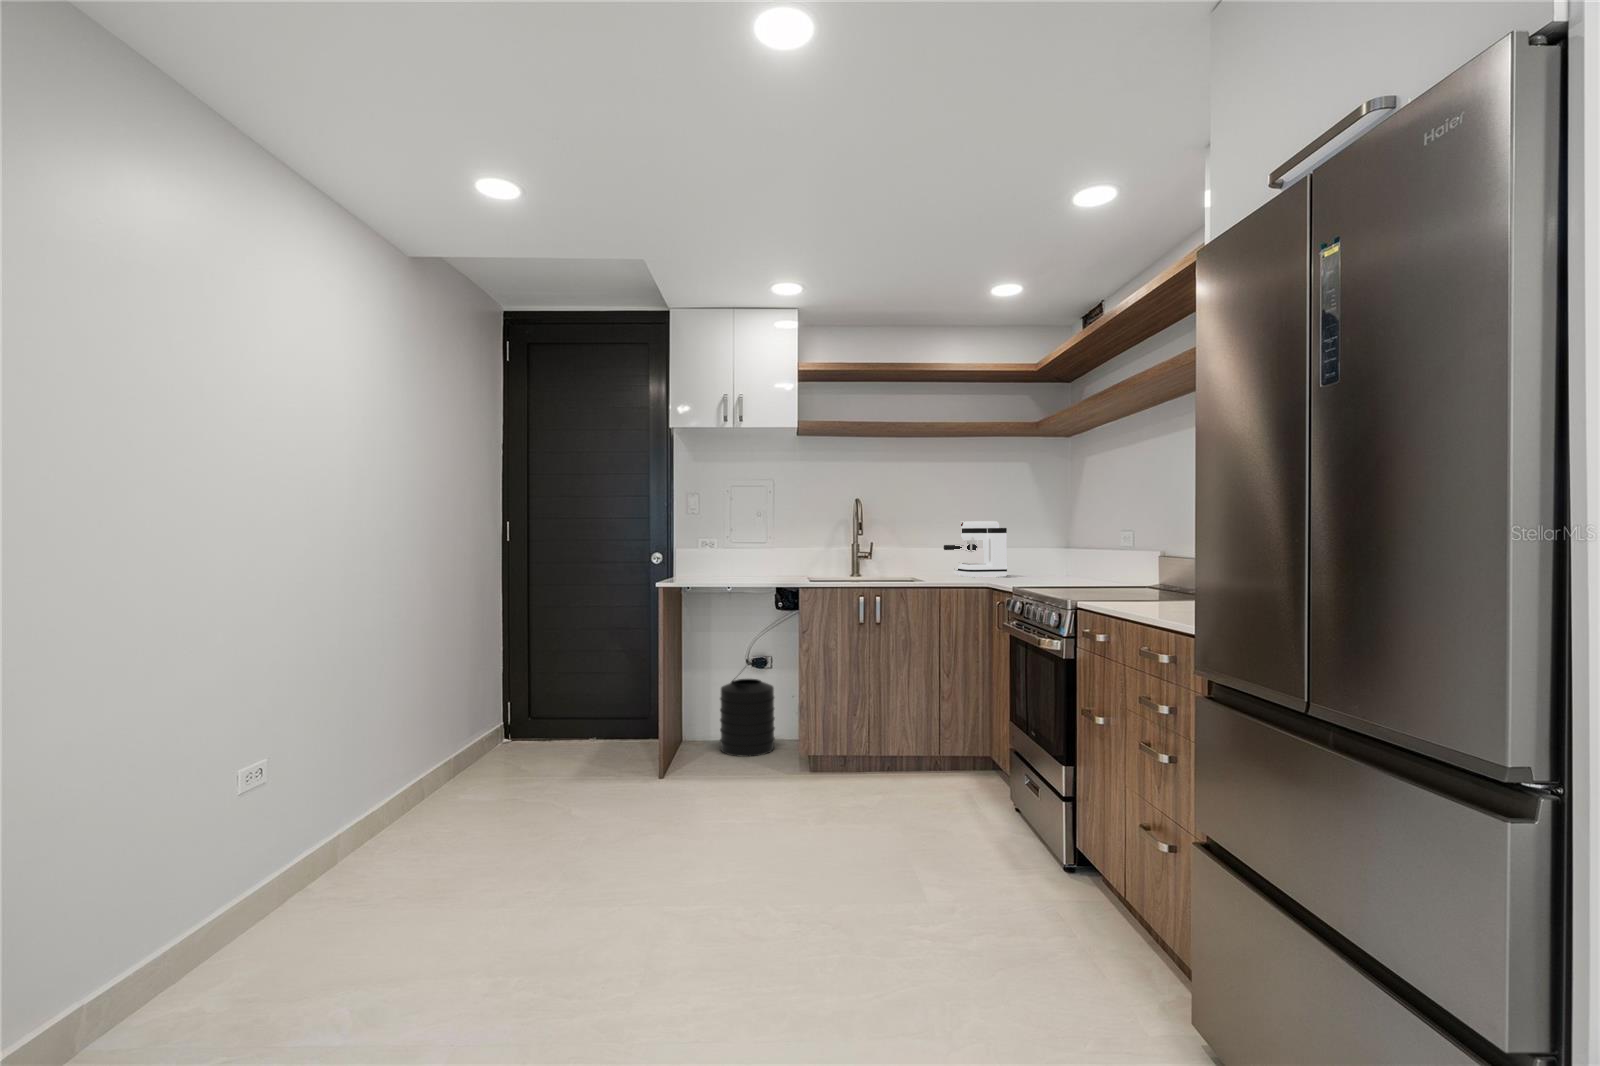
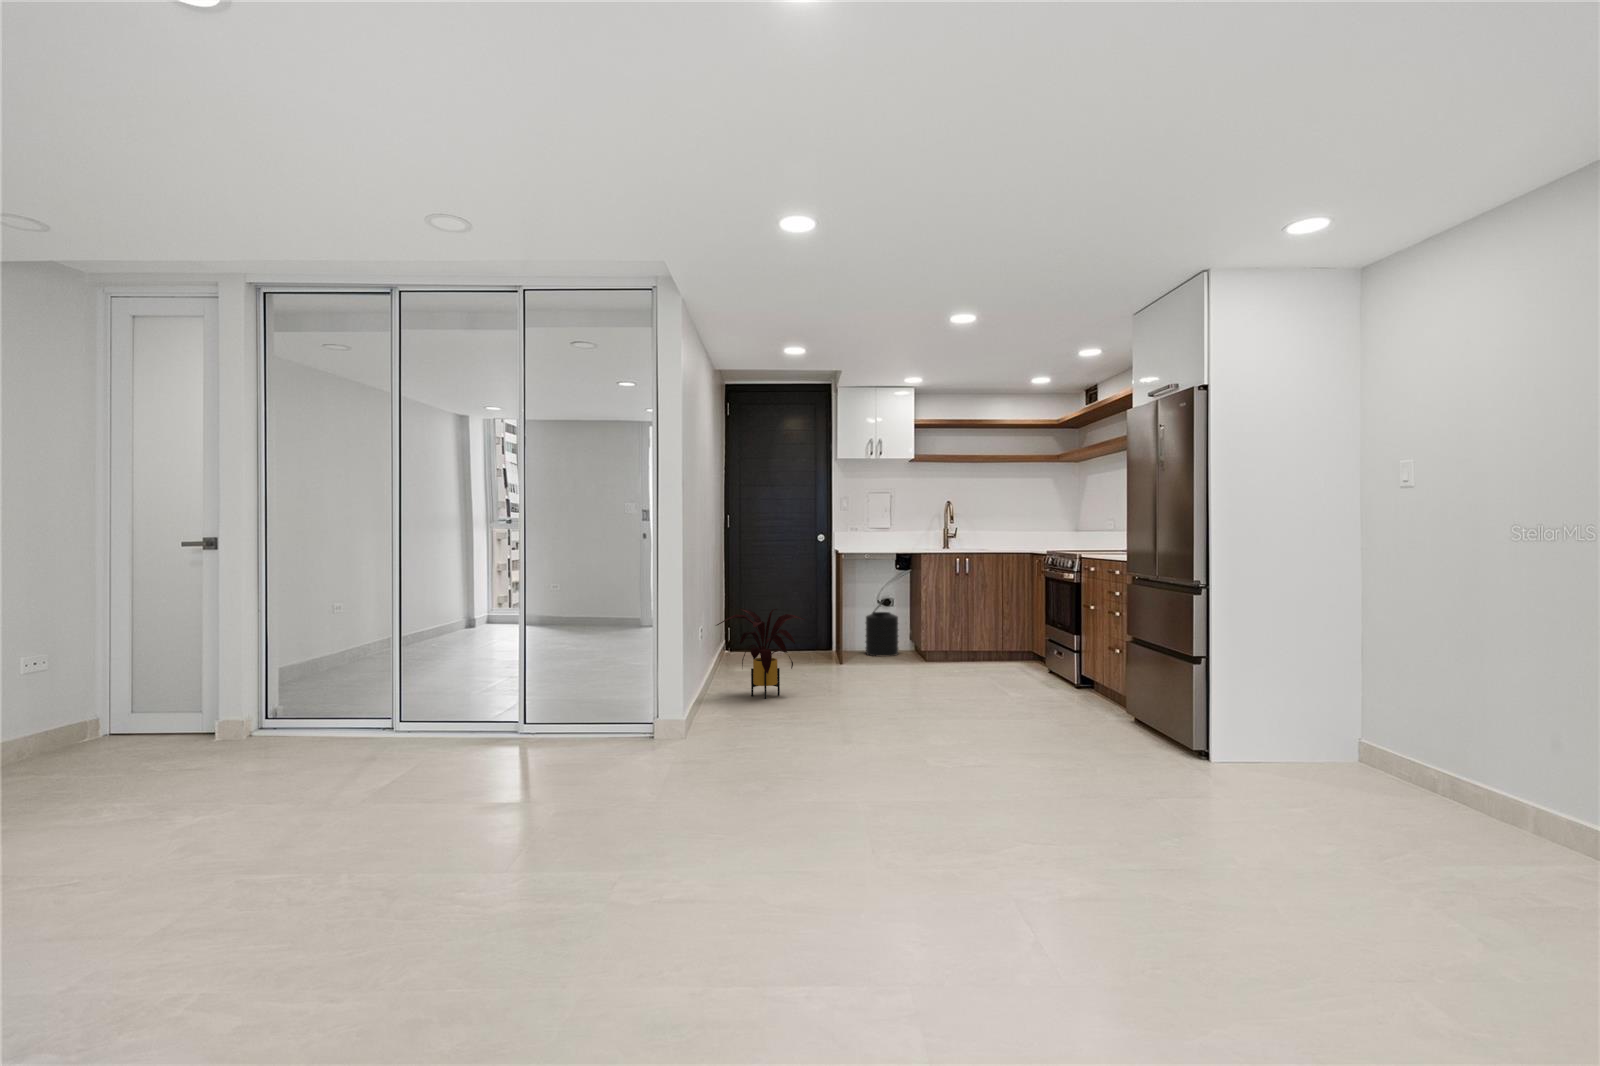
coffee maker: present [944,521,1007,578] -> none [1000,515,1040,550]
house plant: none [263,718,495,936] -> present [717,609,805,699]

